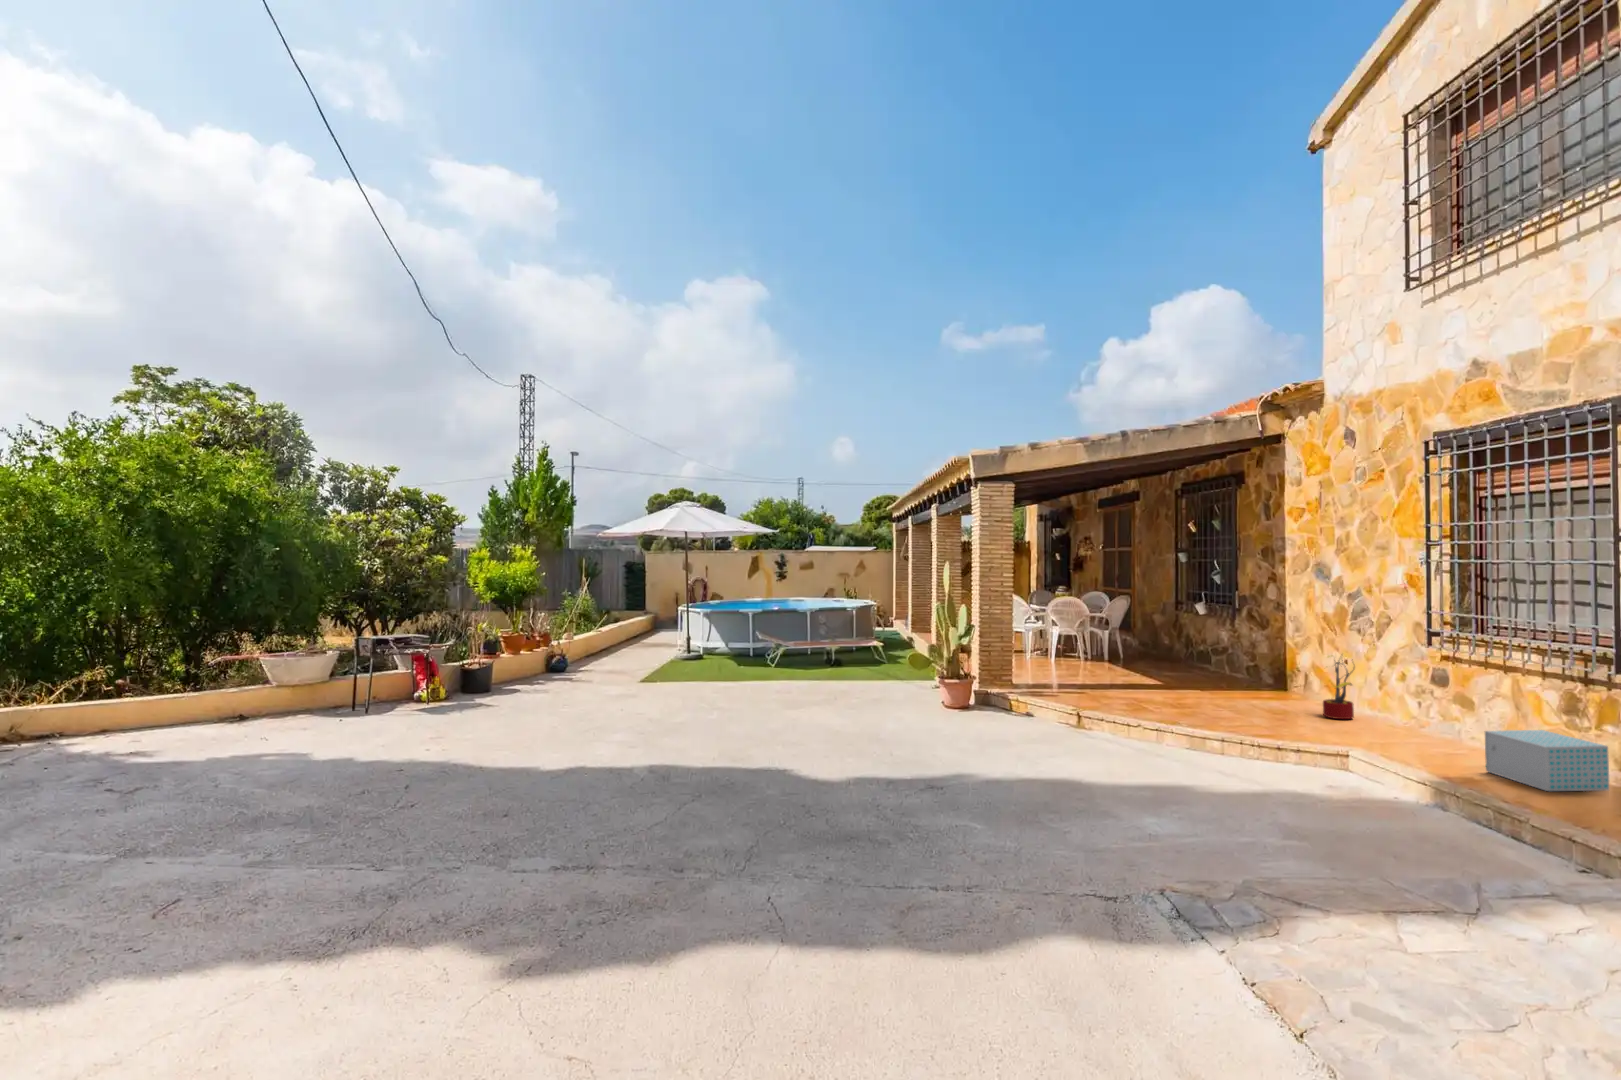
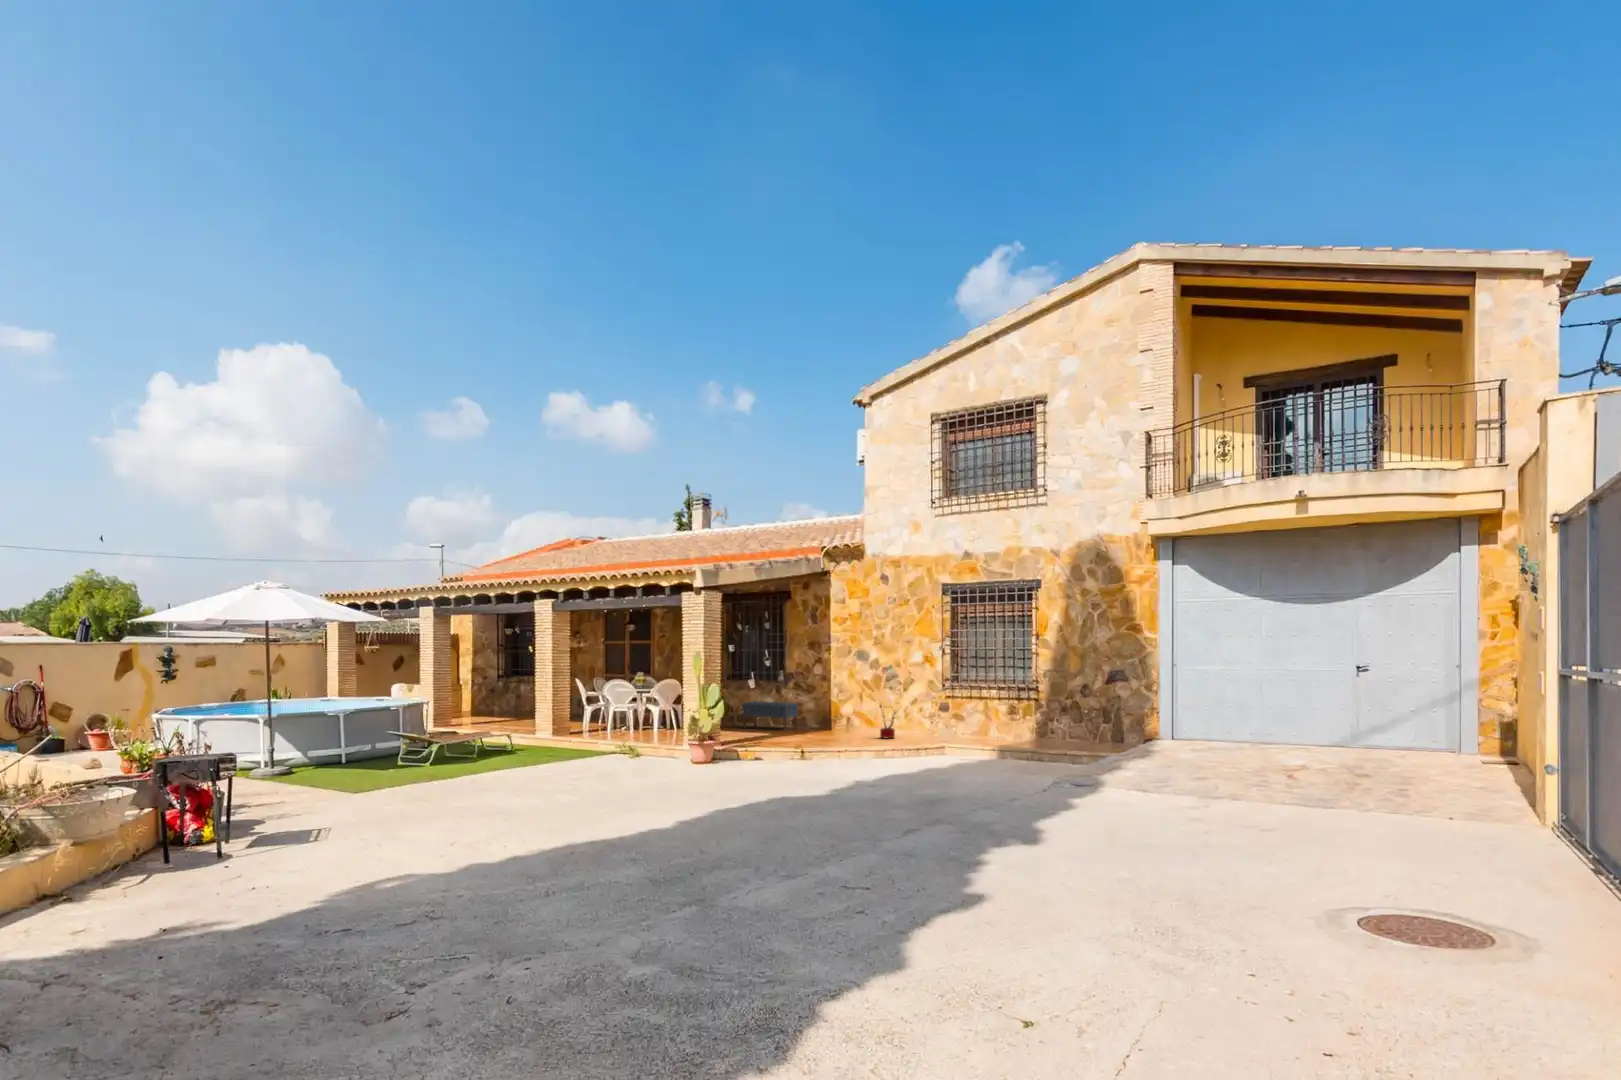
bench: none [1195,633,1267,681] -> present [742,701,798,730]
storage box: present [1485,730,1609,791] -> none [989,724,1030,747]

